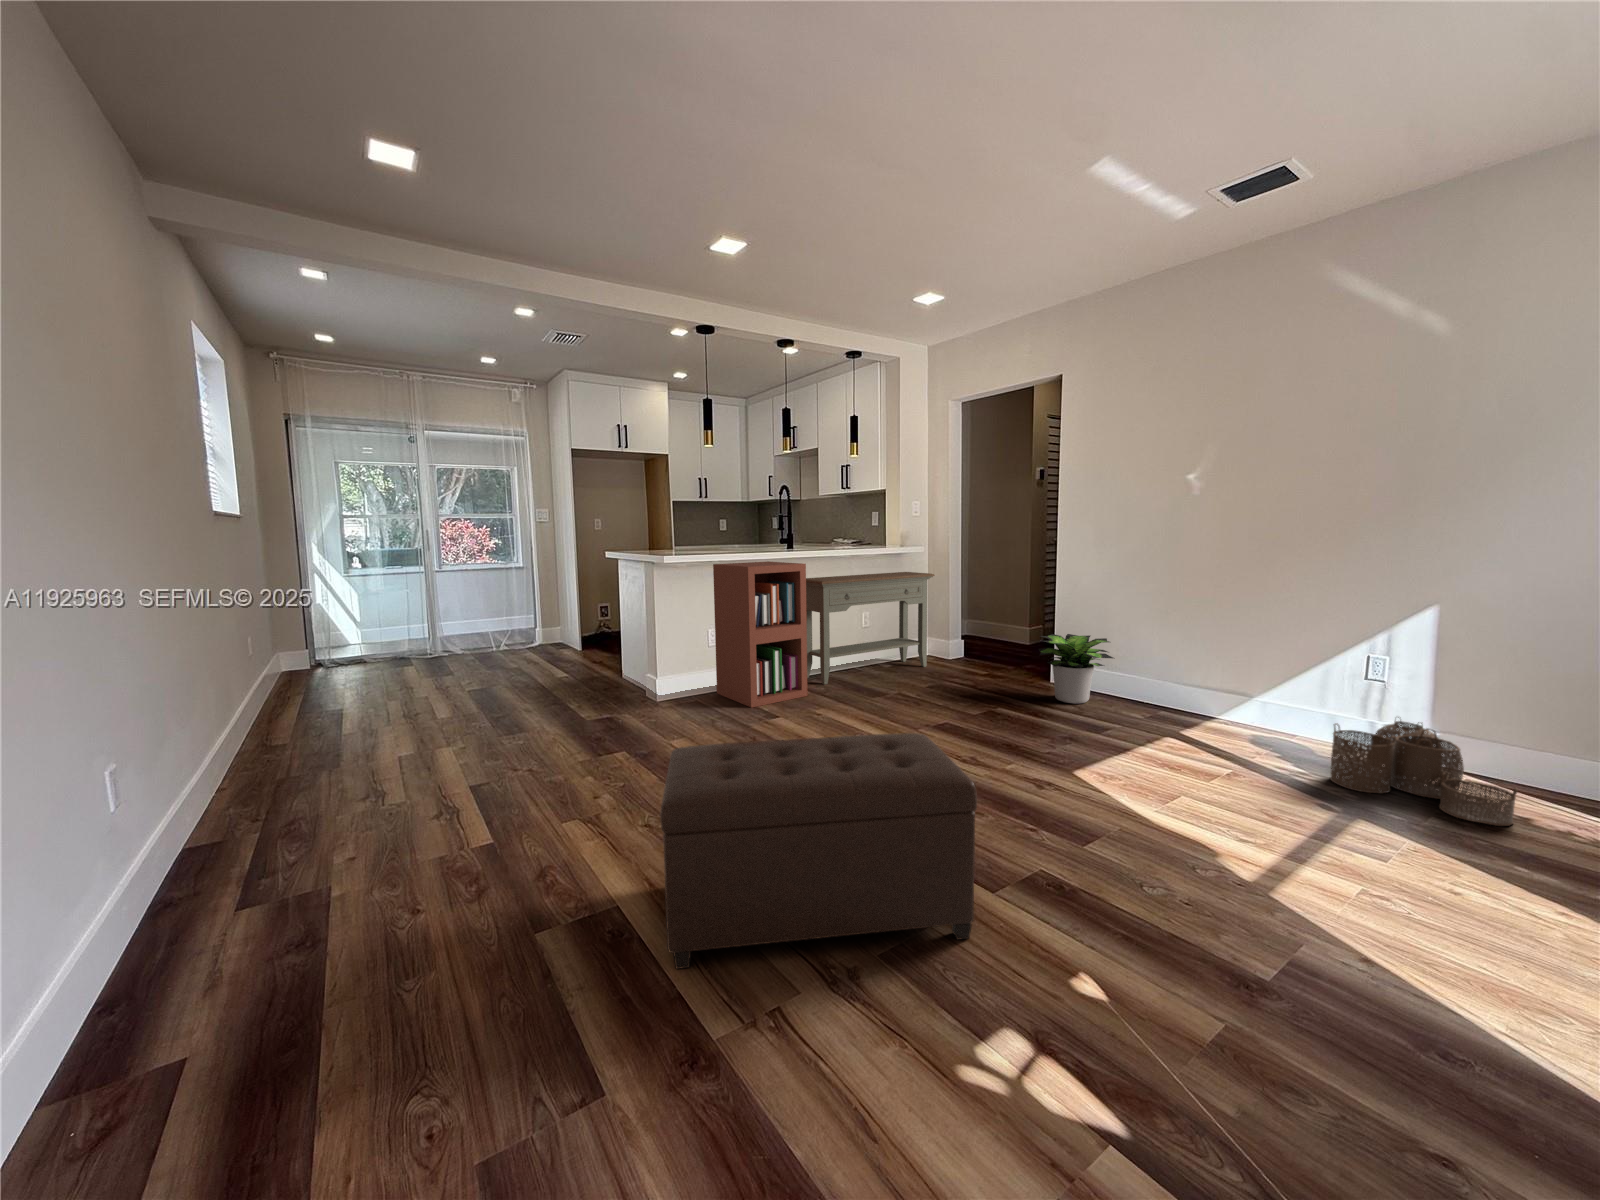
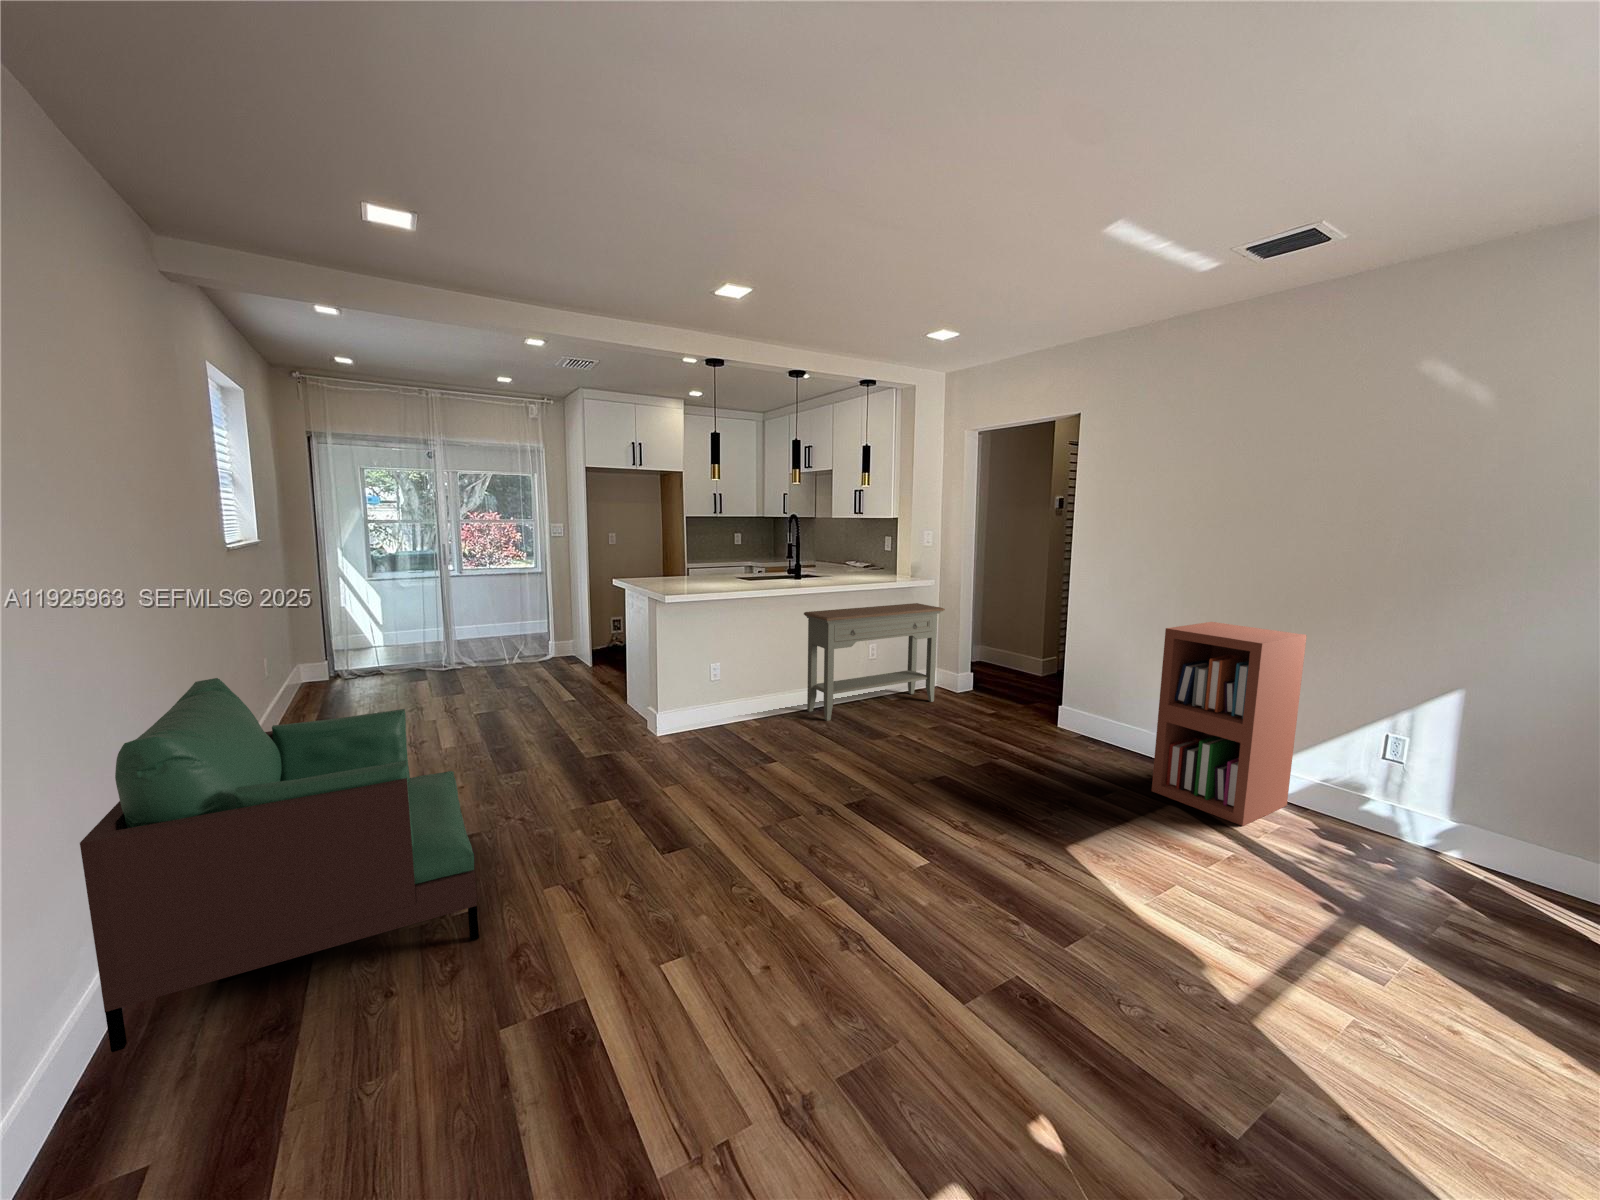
bookshelf: present [713,561,807,708] -> present [1152,622,1307,826]
armchair: none [96,614,501,971] -> present [80,678,479,1052]
potted plant: present [1038,634,1113,704] -> none [1045,682,1124,757]
woven basket: present [1330,717,1518,826] -> none [1338,805,1537,944]
ottoman: present [660,733,977,969] -> none [618,832,942,1083]

